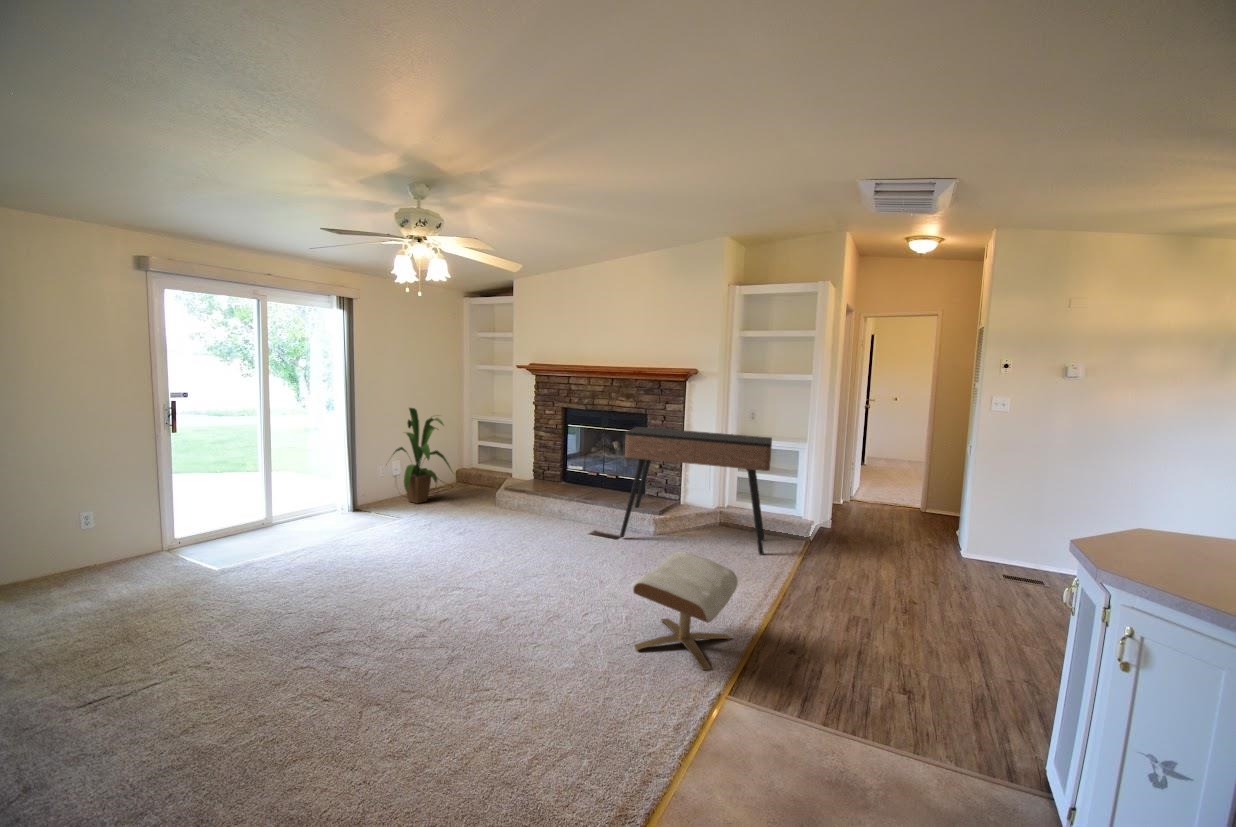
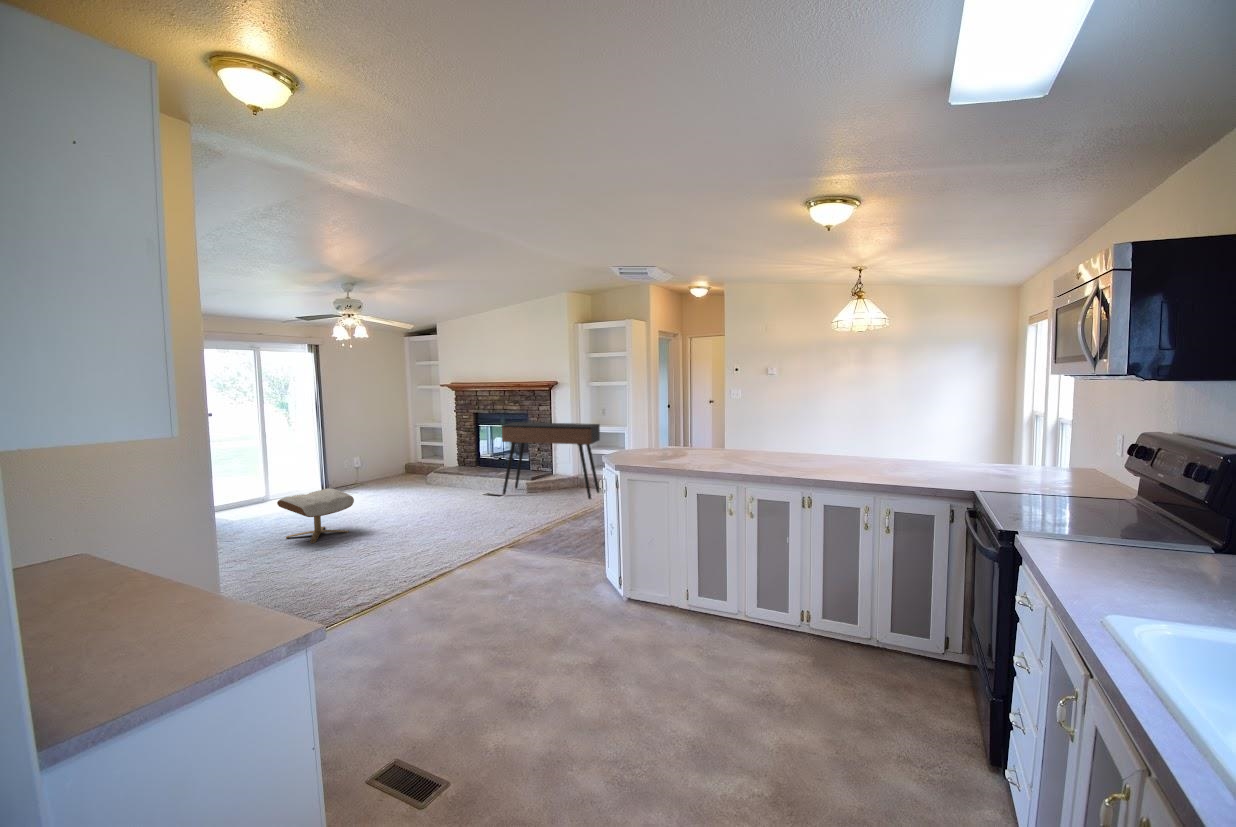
house plant: present [393,408,451,503] -> none [348,418,399,485]
ottoman: present [633,552,738,670] -> present [277,488,354,543]

